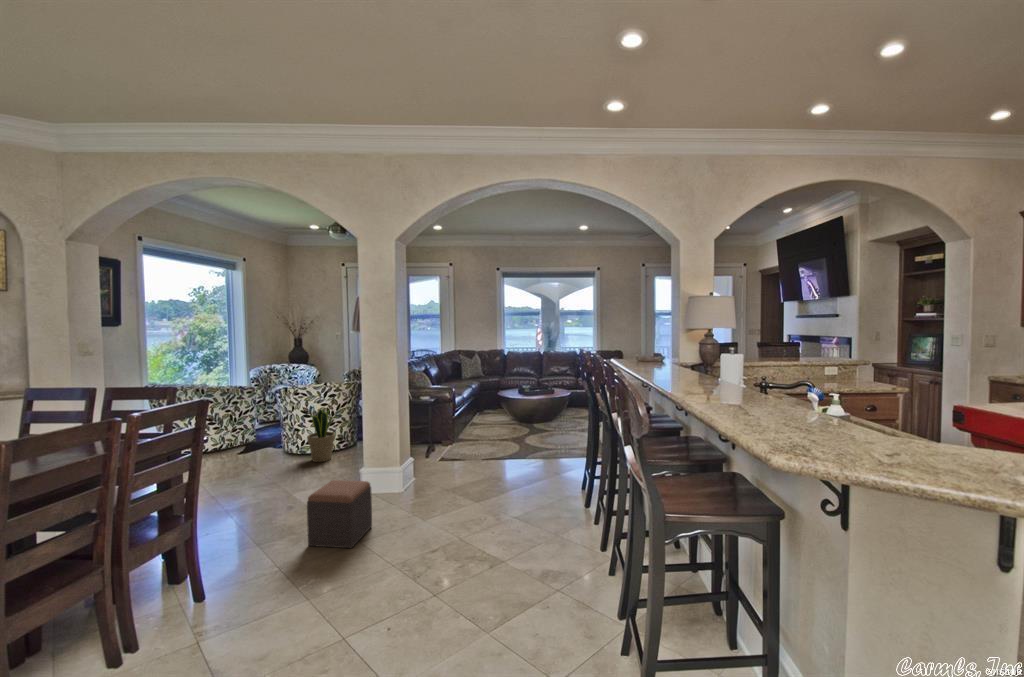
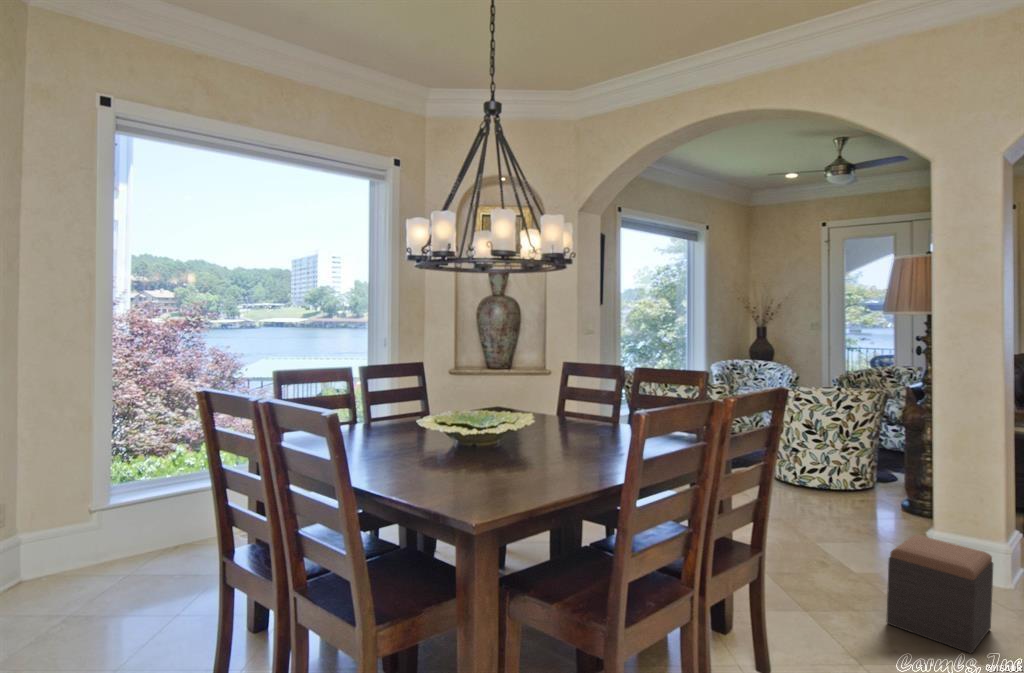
potted plant: present [307,409,338,462] -> none [813,425,862,502]

